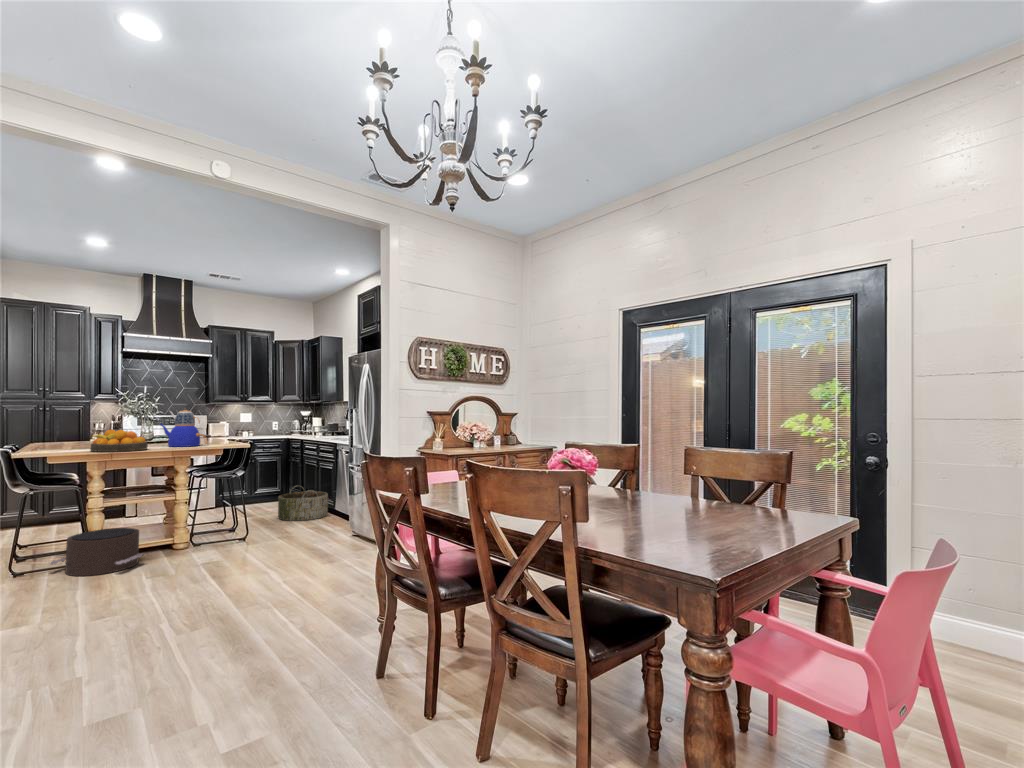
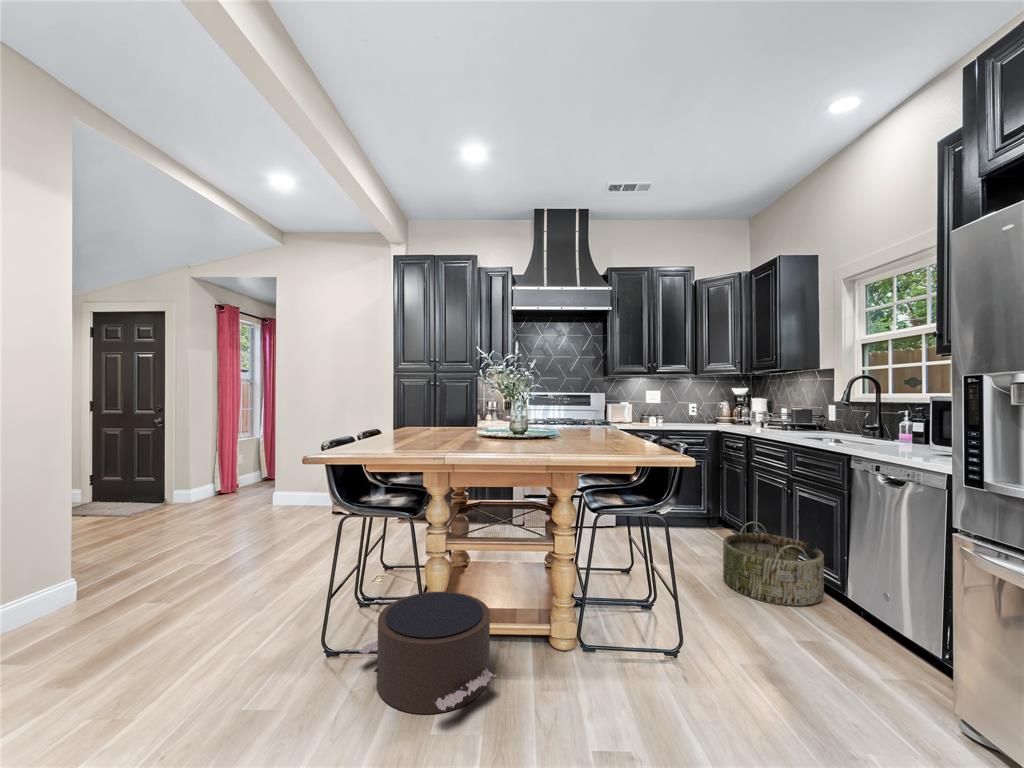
teapot: present [160,410,207,447] -> none [532,376,607,448]
fruit bowl: present [90,430,148,452] -> none [423,412,508,456]

